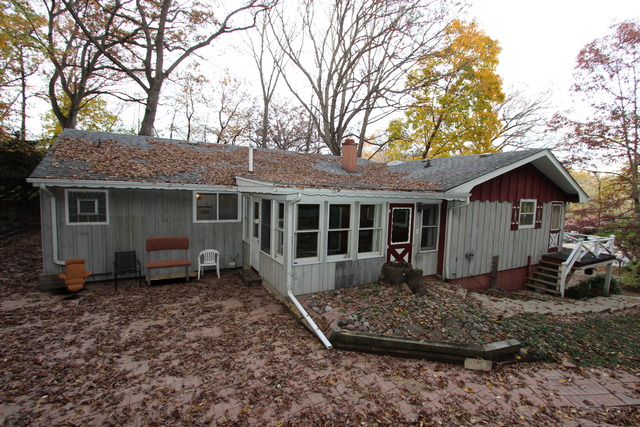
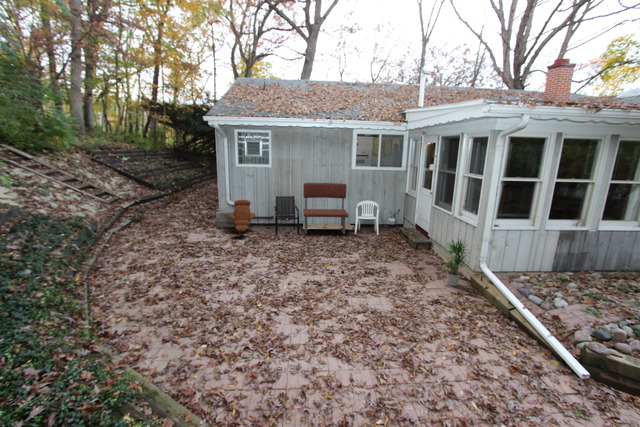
potted plant: none [261,273,282,309] -> present [445,240,468,286]

